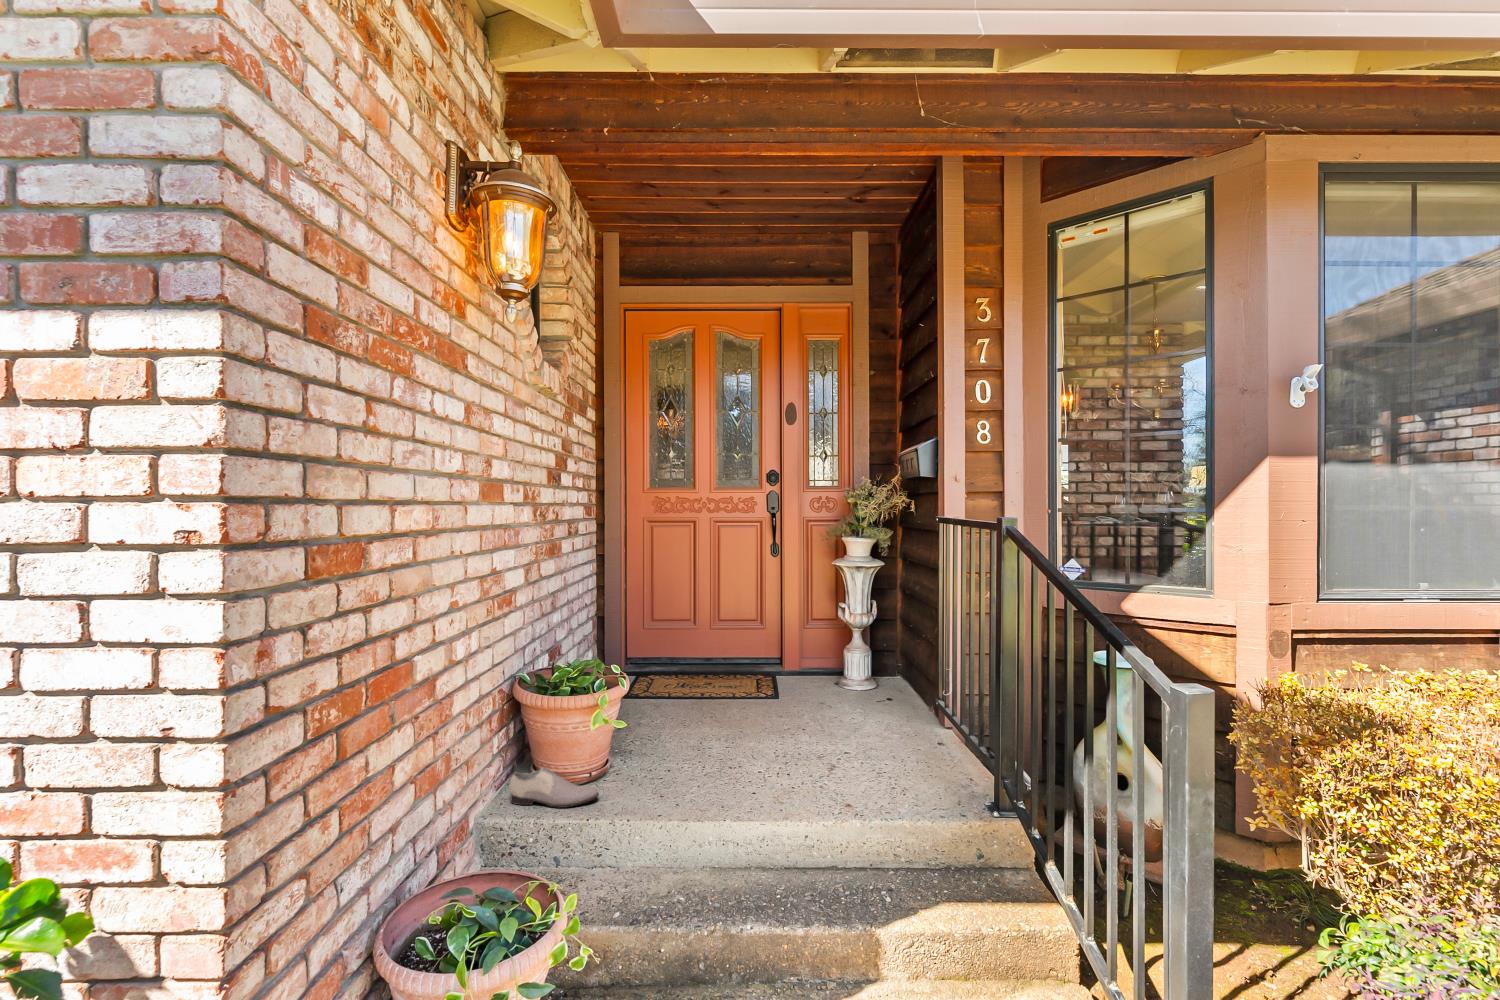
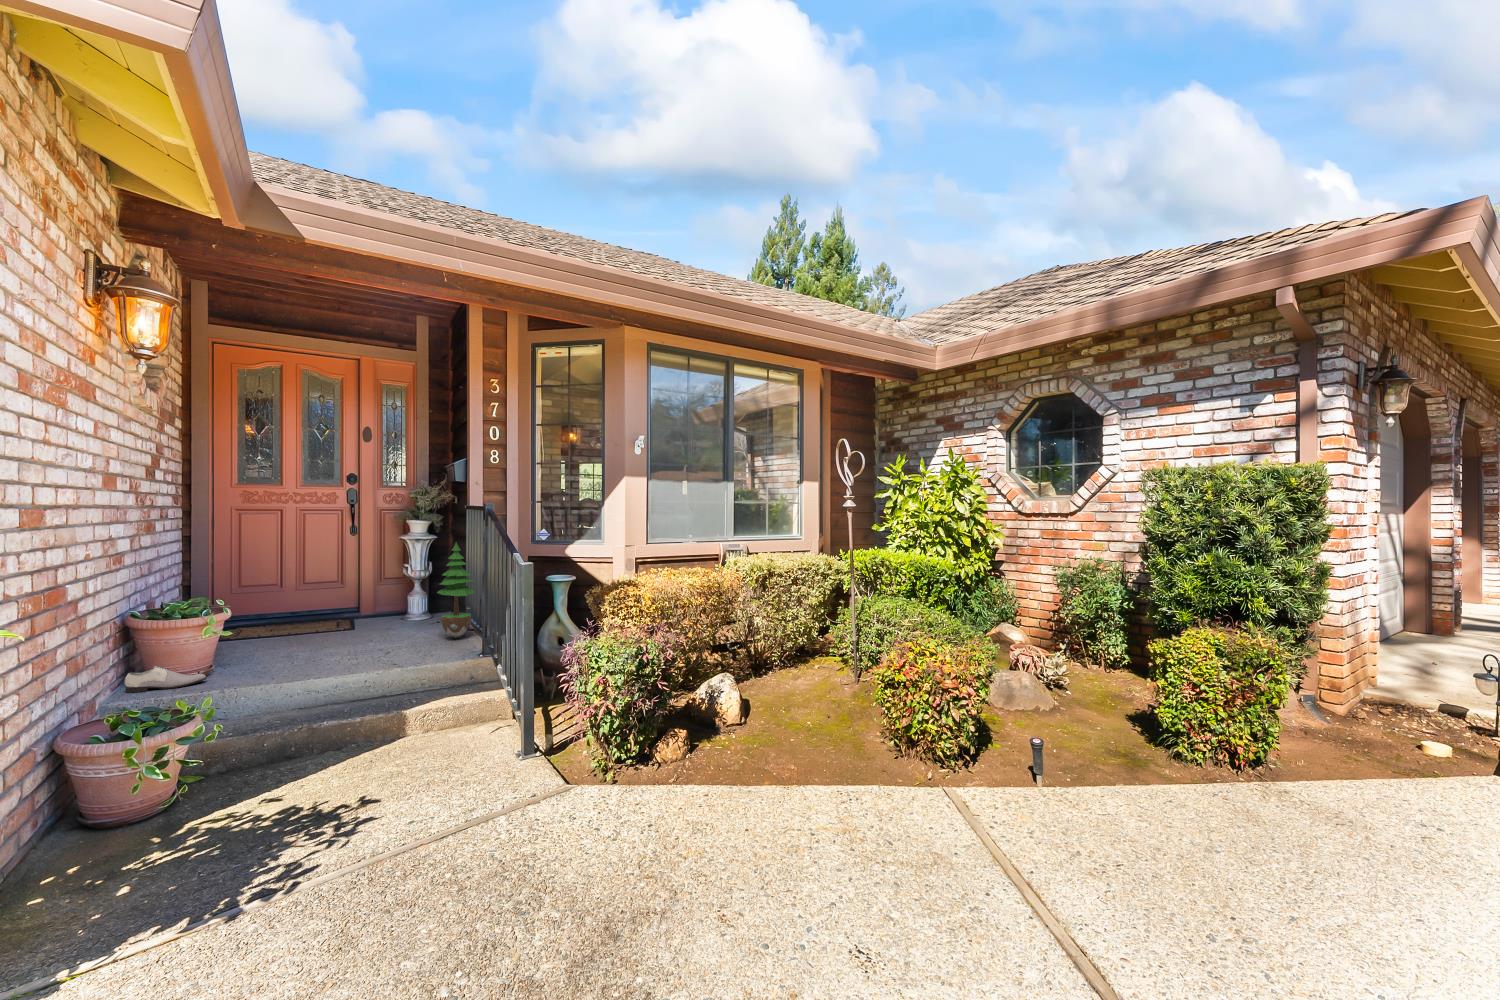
potted tree: none [903,587,968,761] -> present [437,542,475,638]

